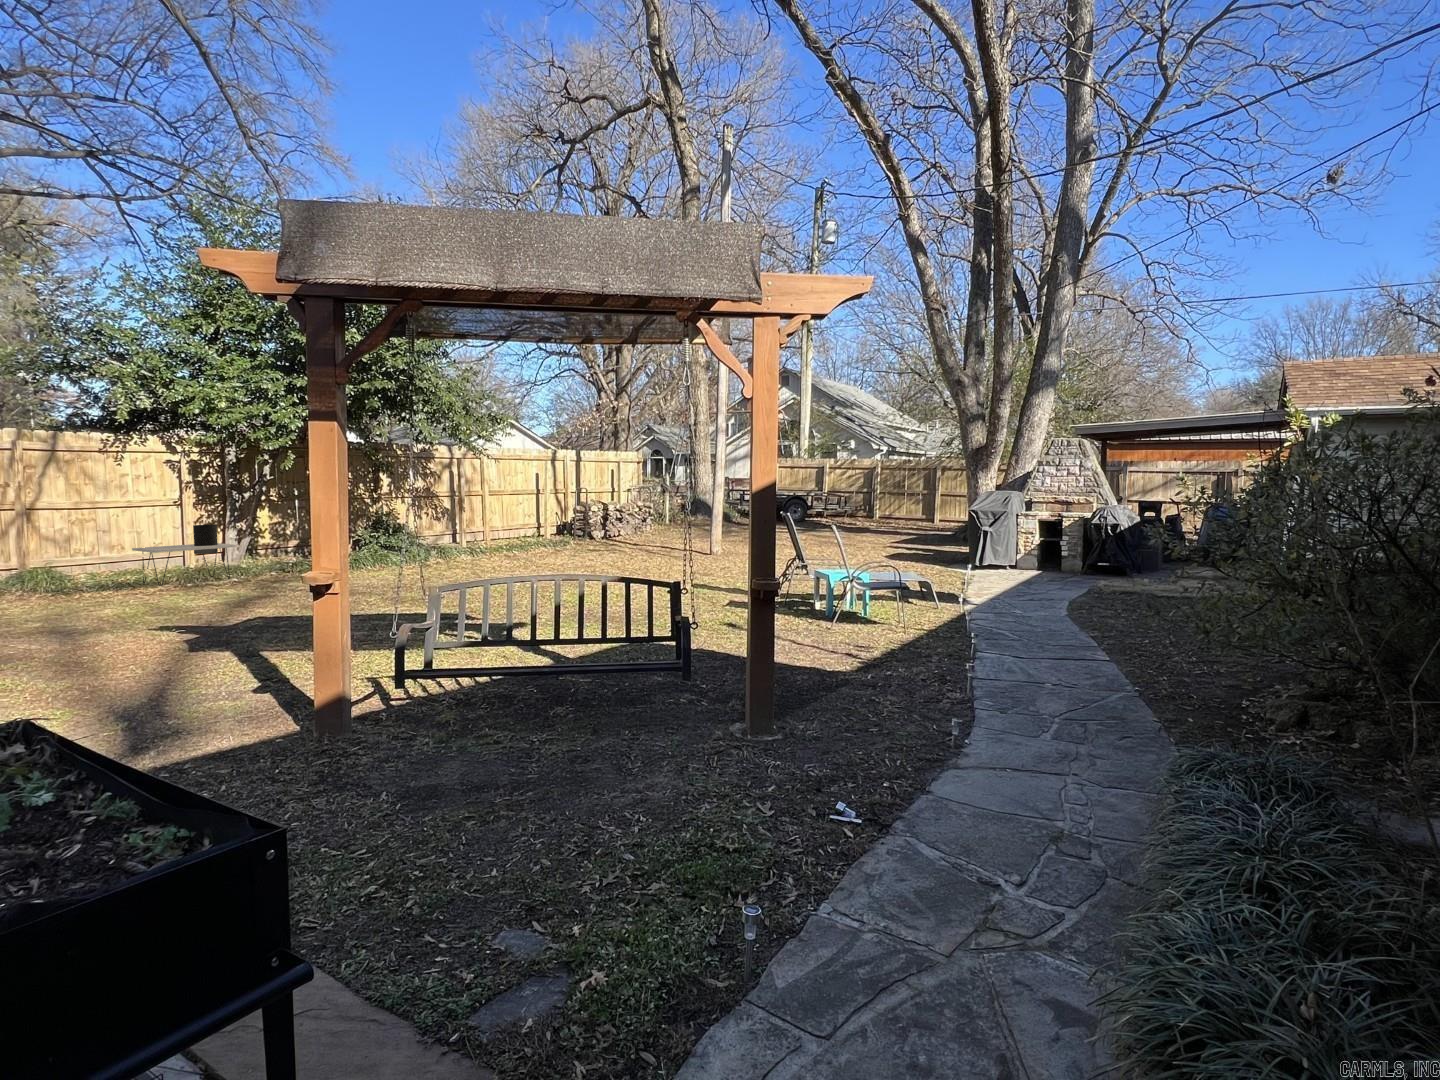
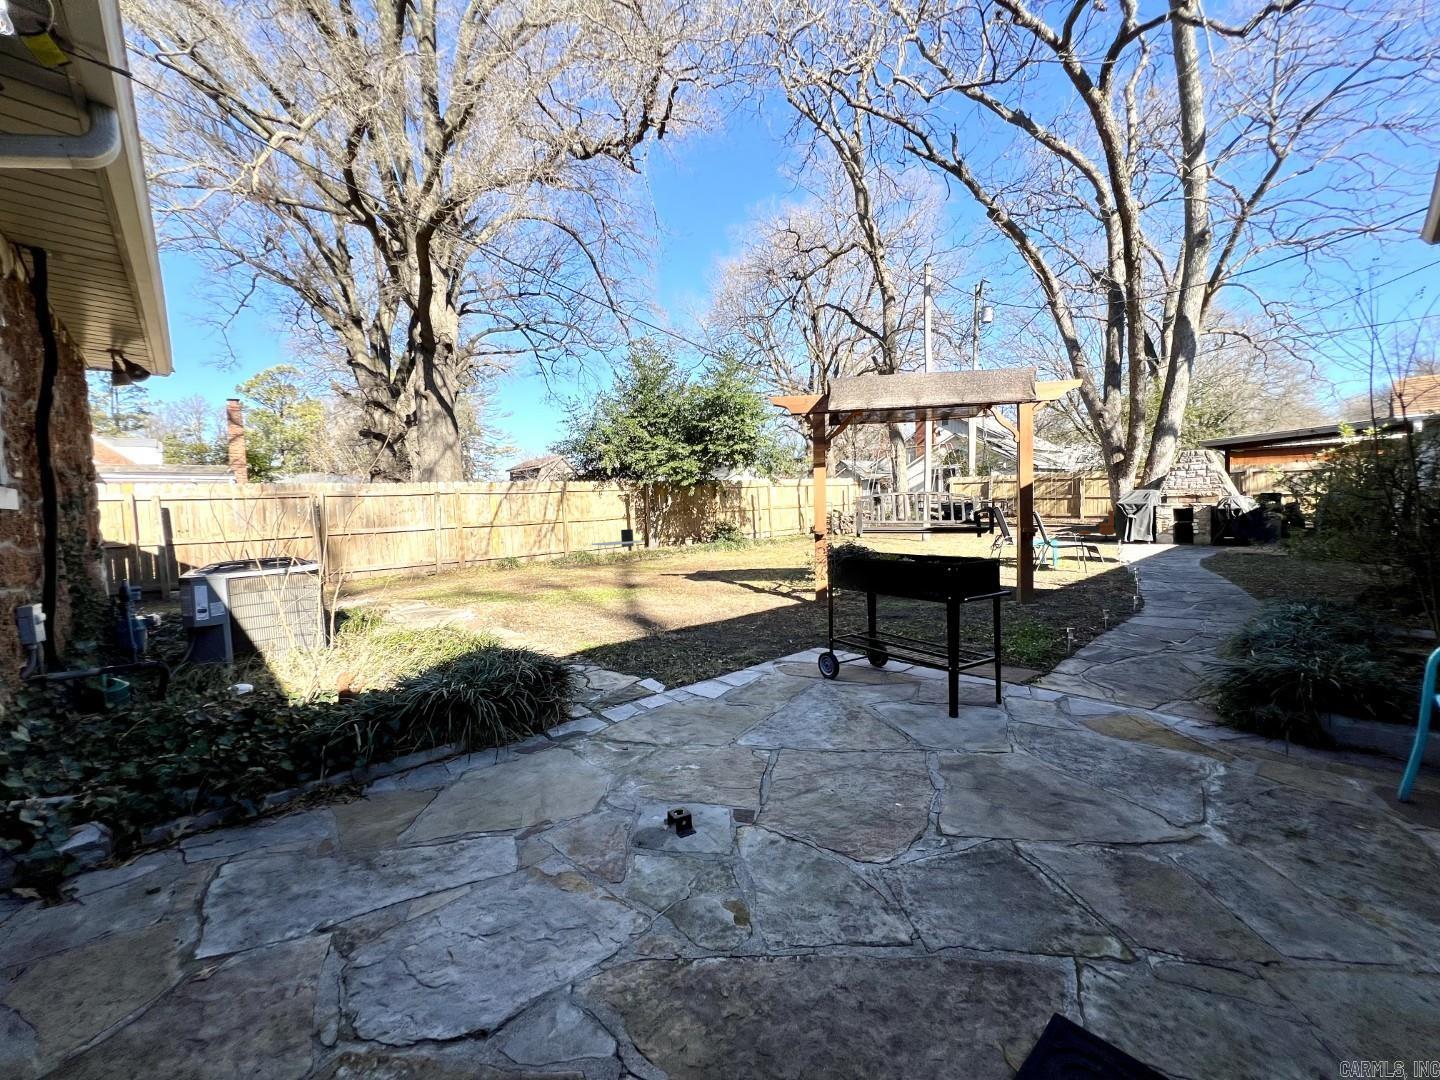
lounge chair: none [917,518,969,562] -> present [1076,510,1114,541]

